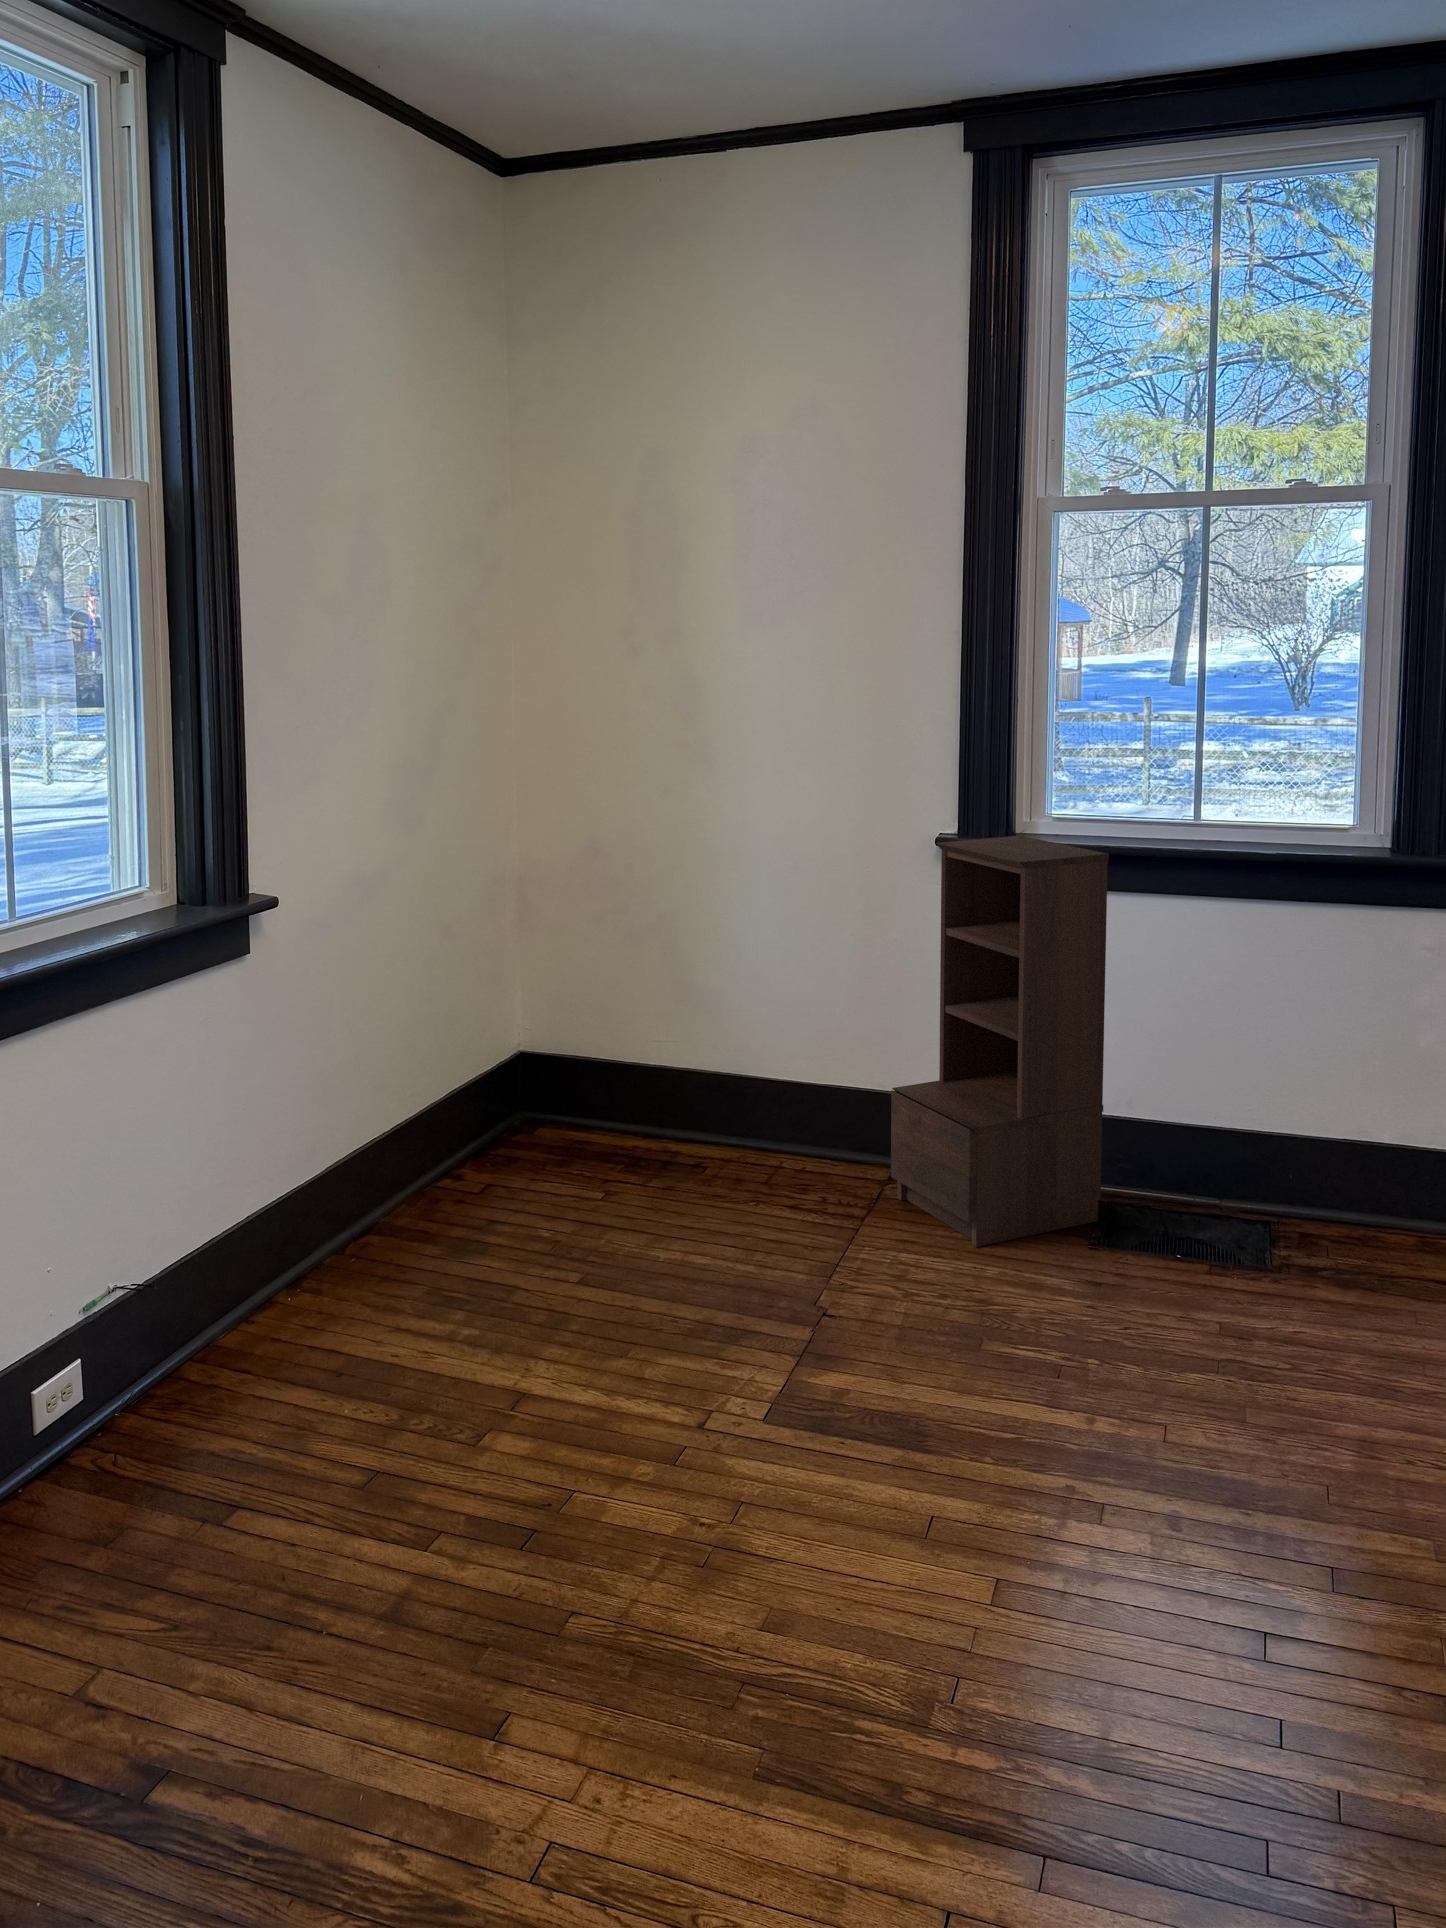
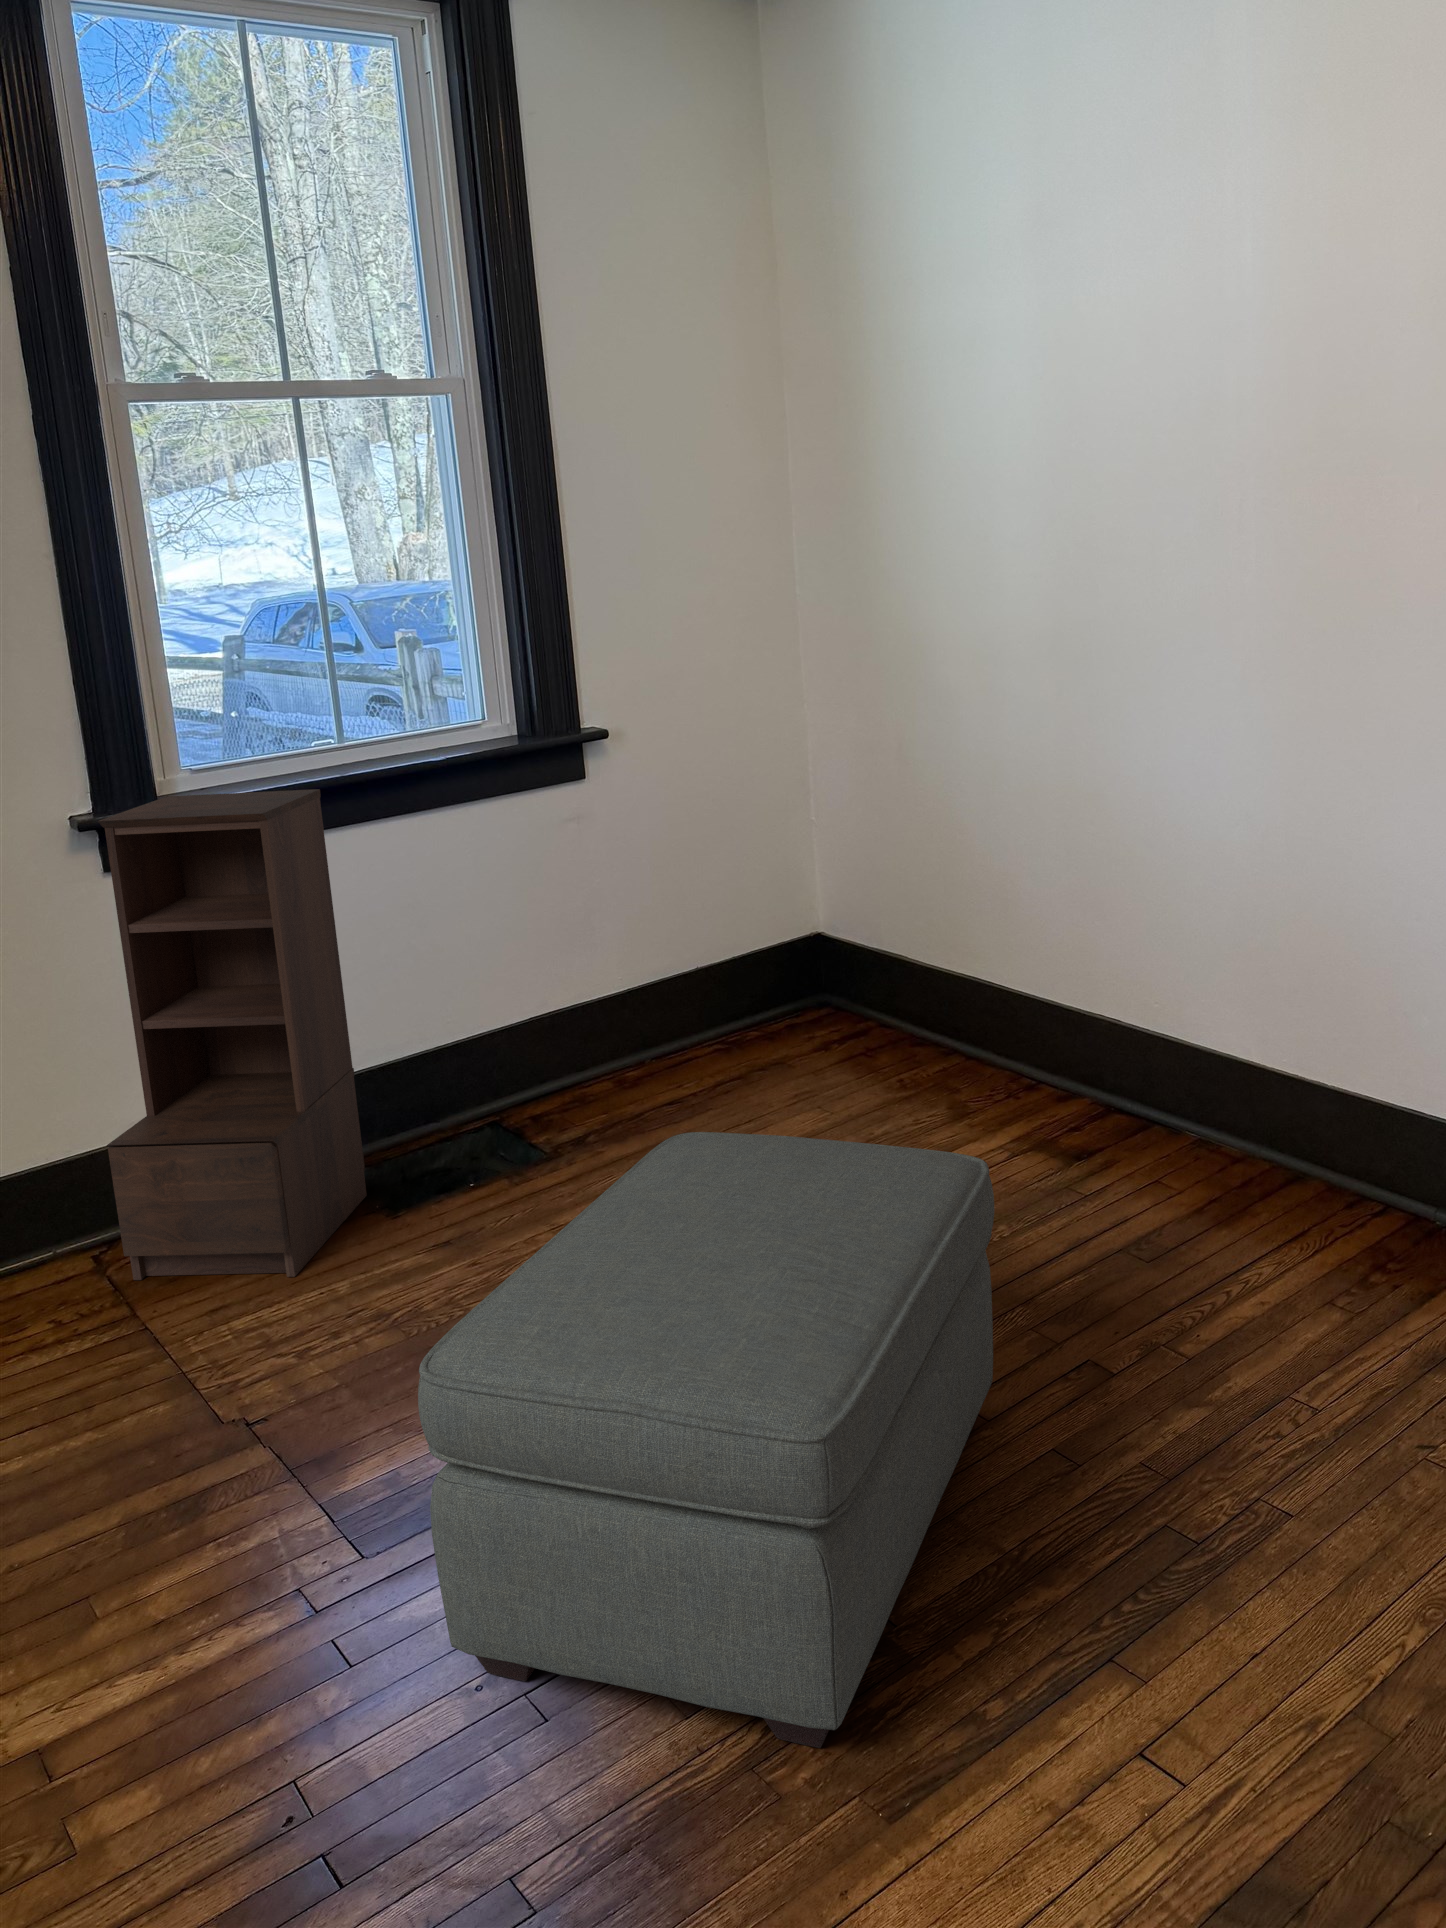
ottoman: none [699,1235,1291,1709] -> present [418,1132,994,1748]

